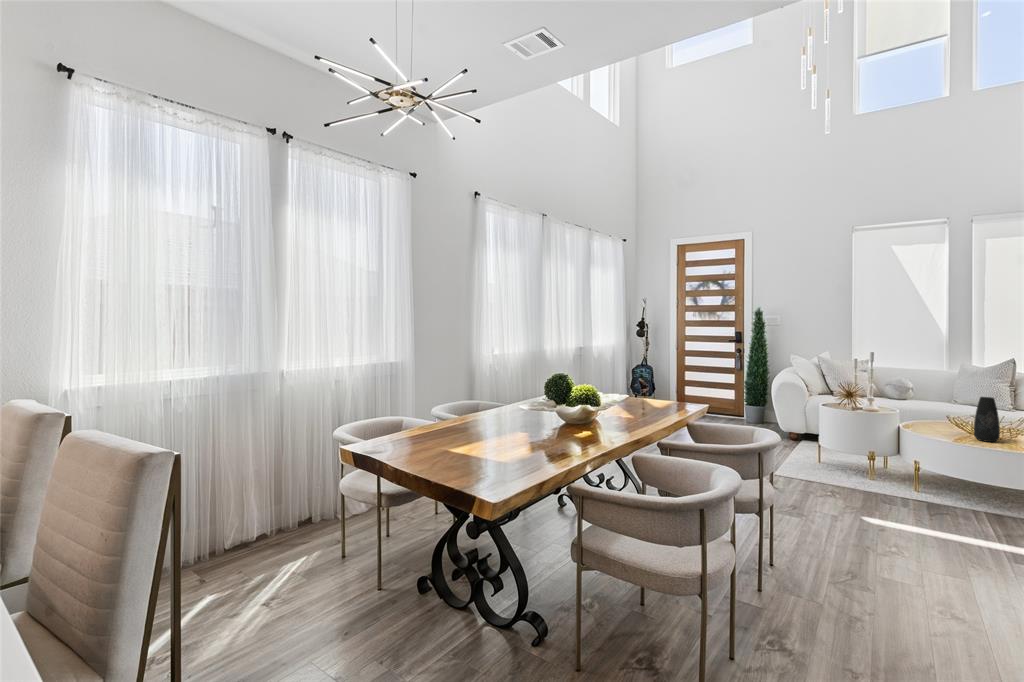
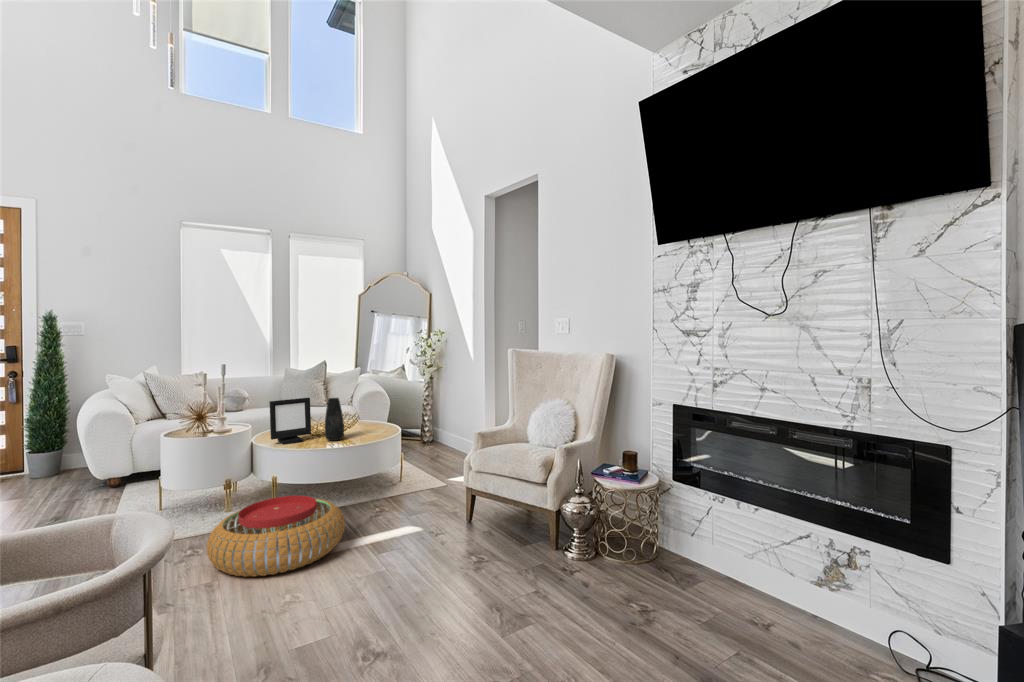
picture frame: none [912,391,959,435] -> present [270,398,311,444]
pouf: none [840,473,977,538] -> present [207,496,345,577]

